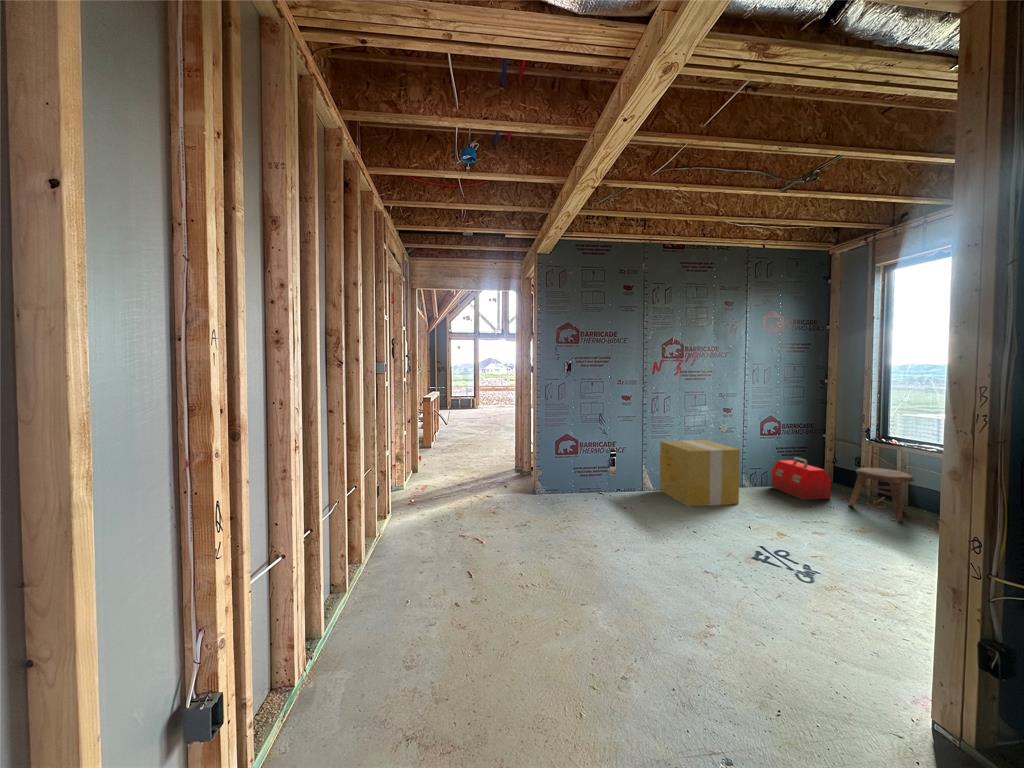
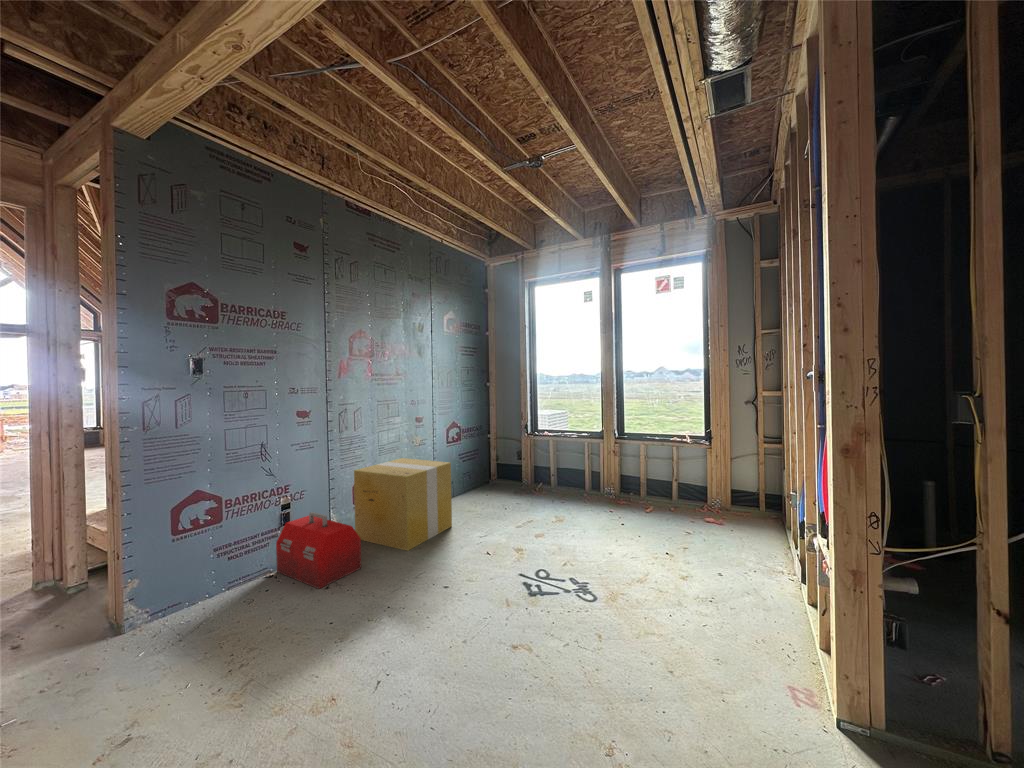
toolbox: present [772,457,831,500] -> present [276,512,361,589]
stool: present [849,468,914,522] -> none [525,457,567,501]

